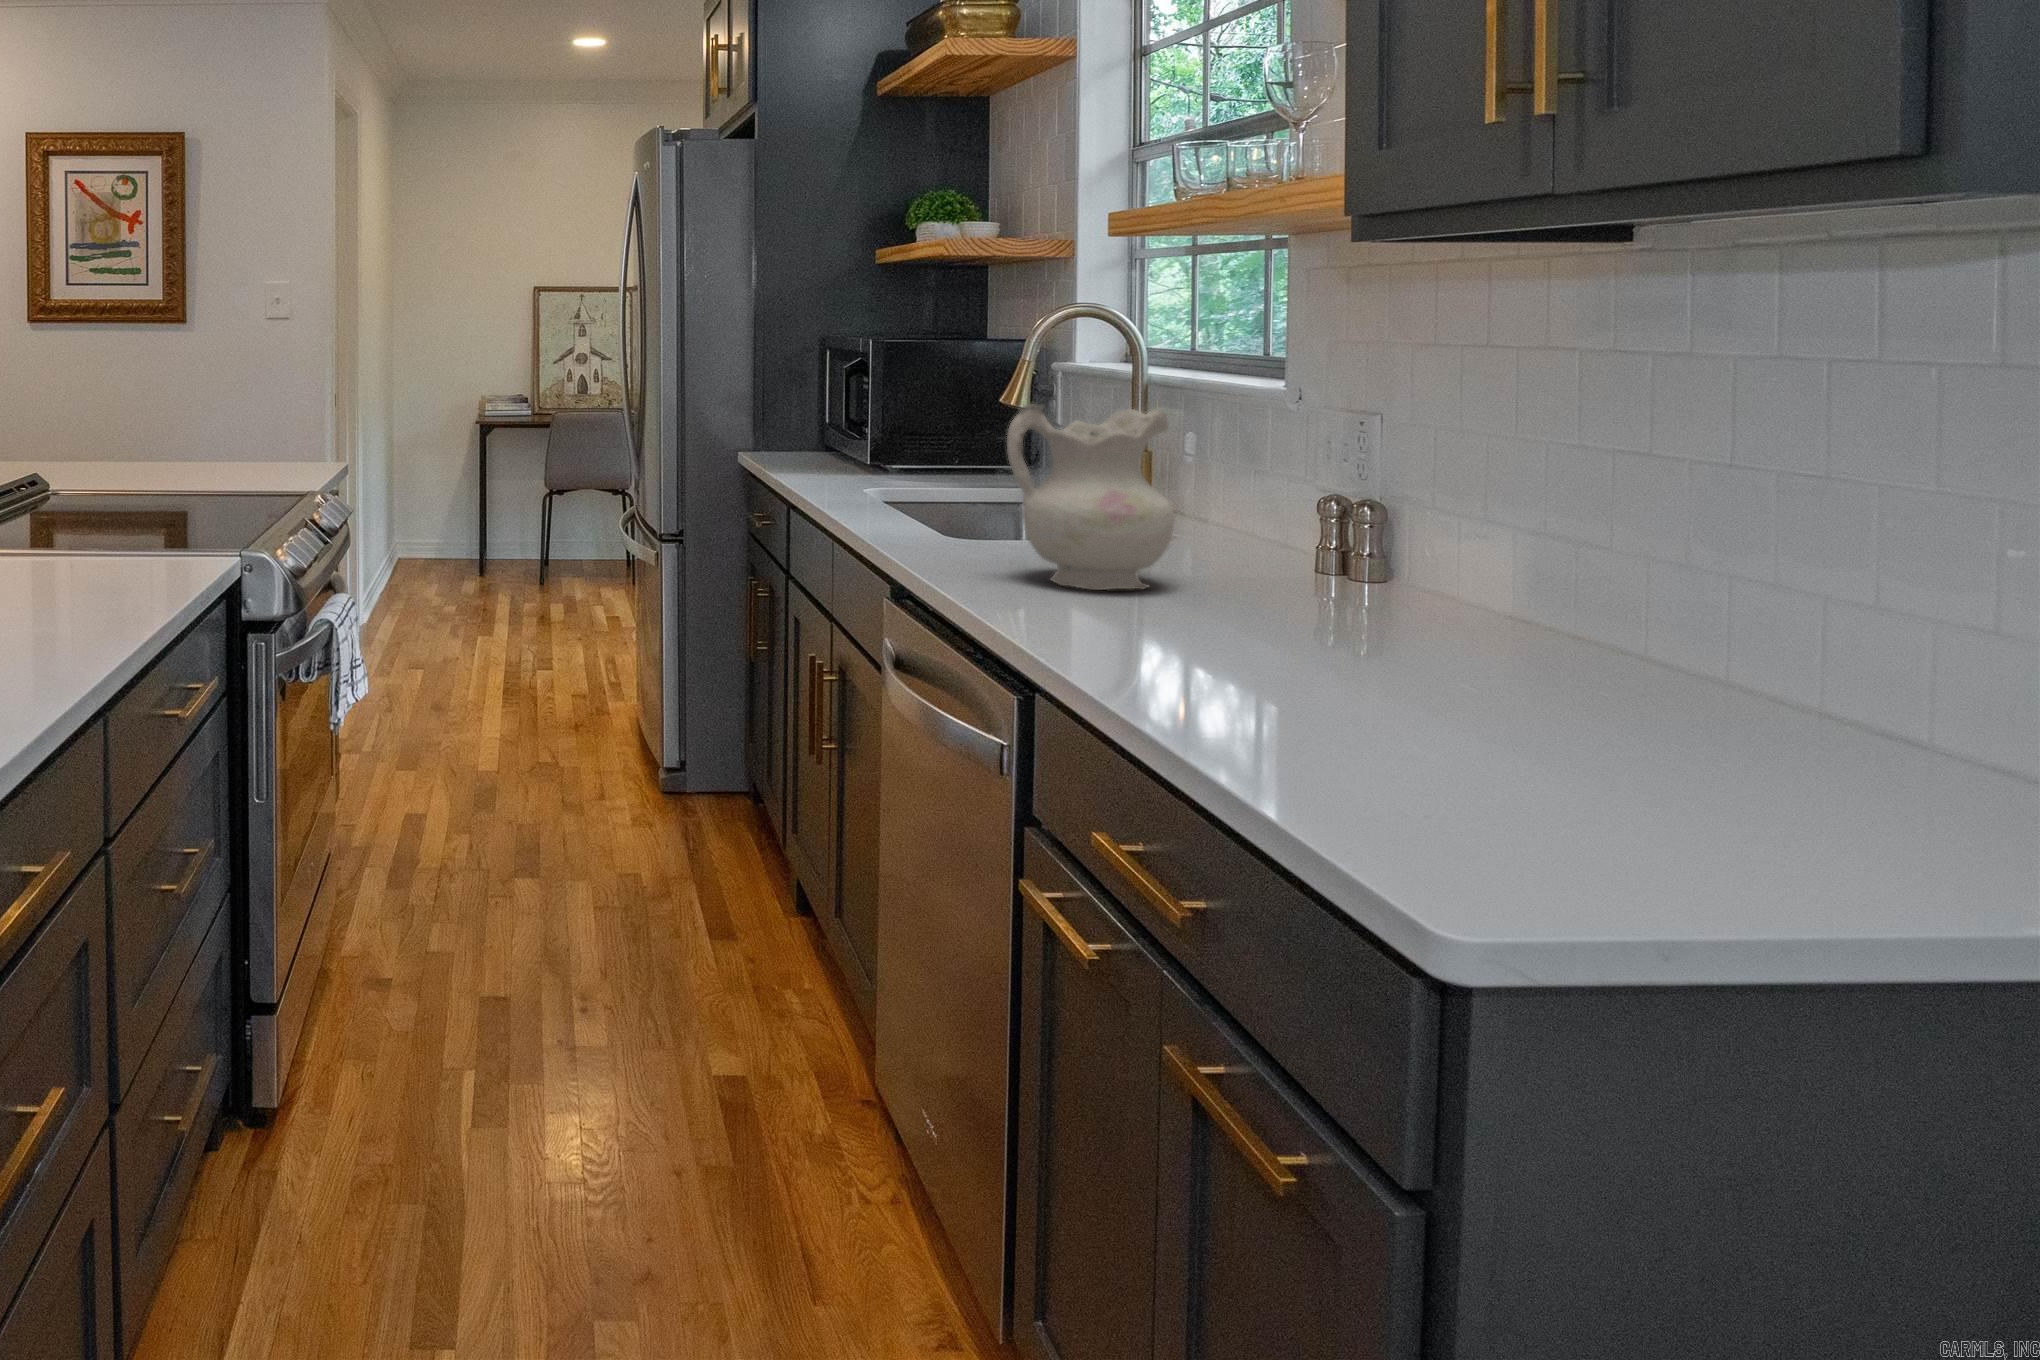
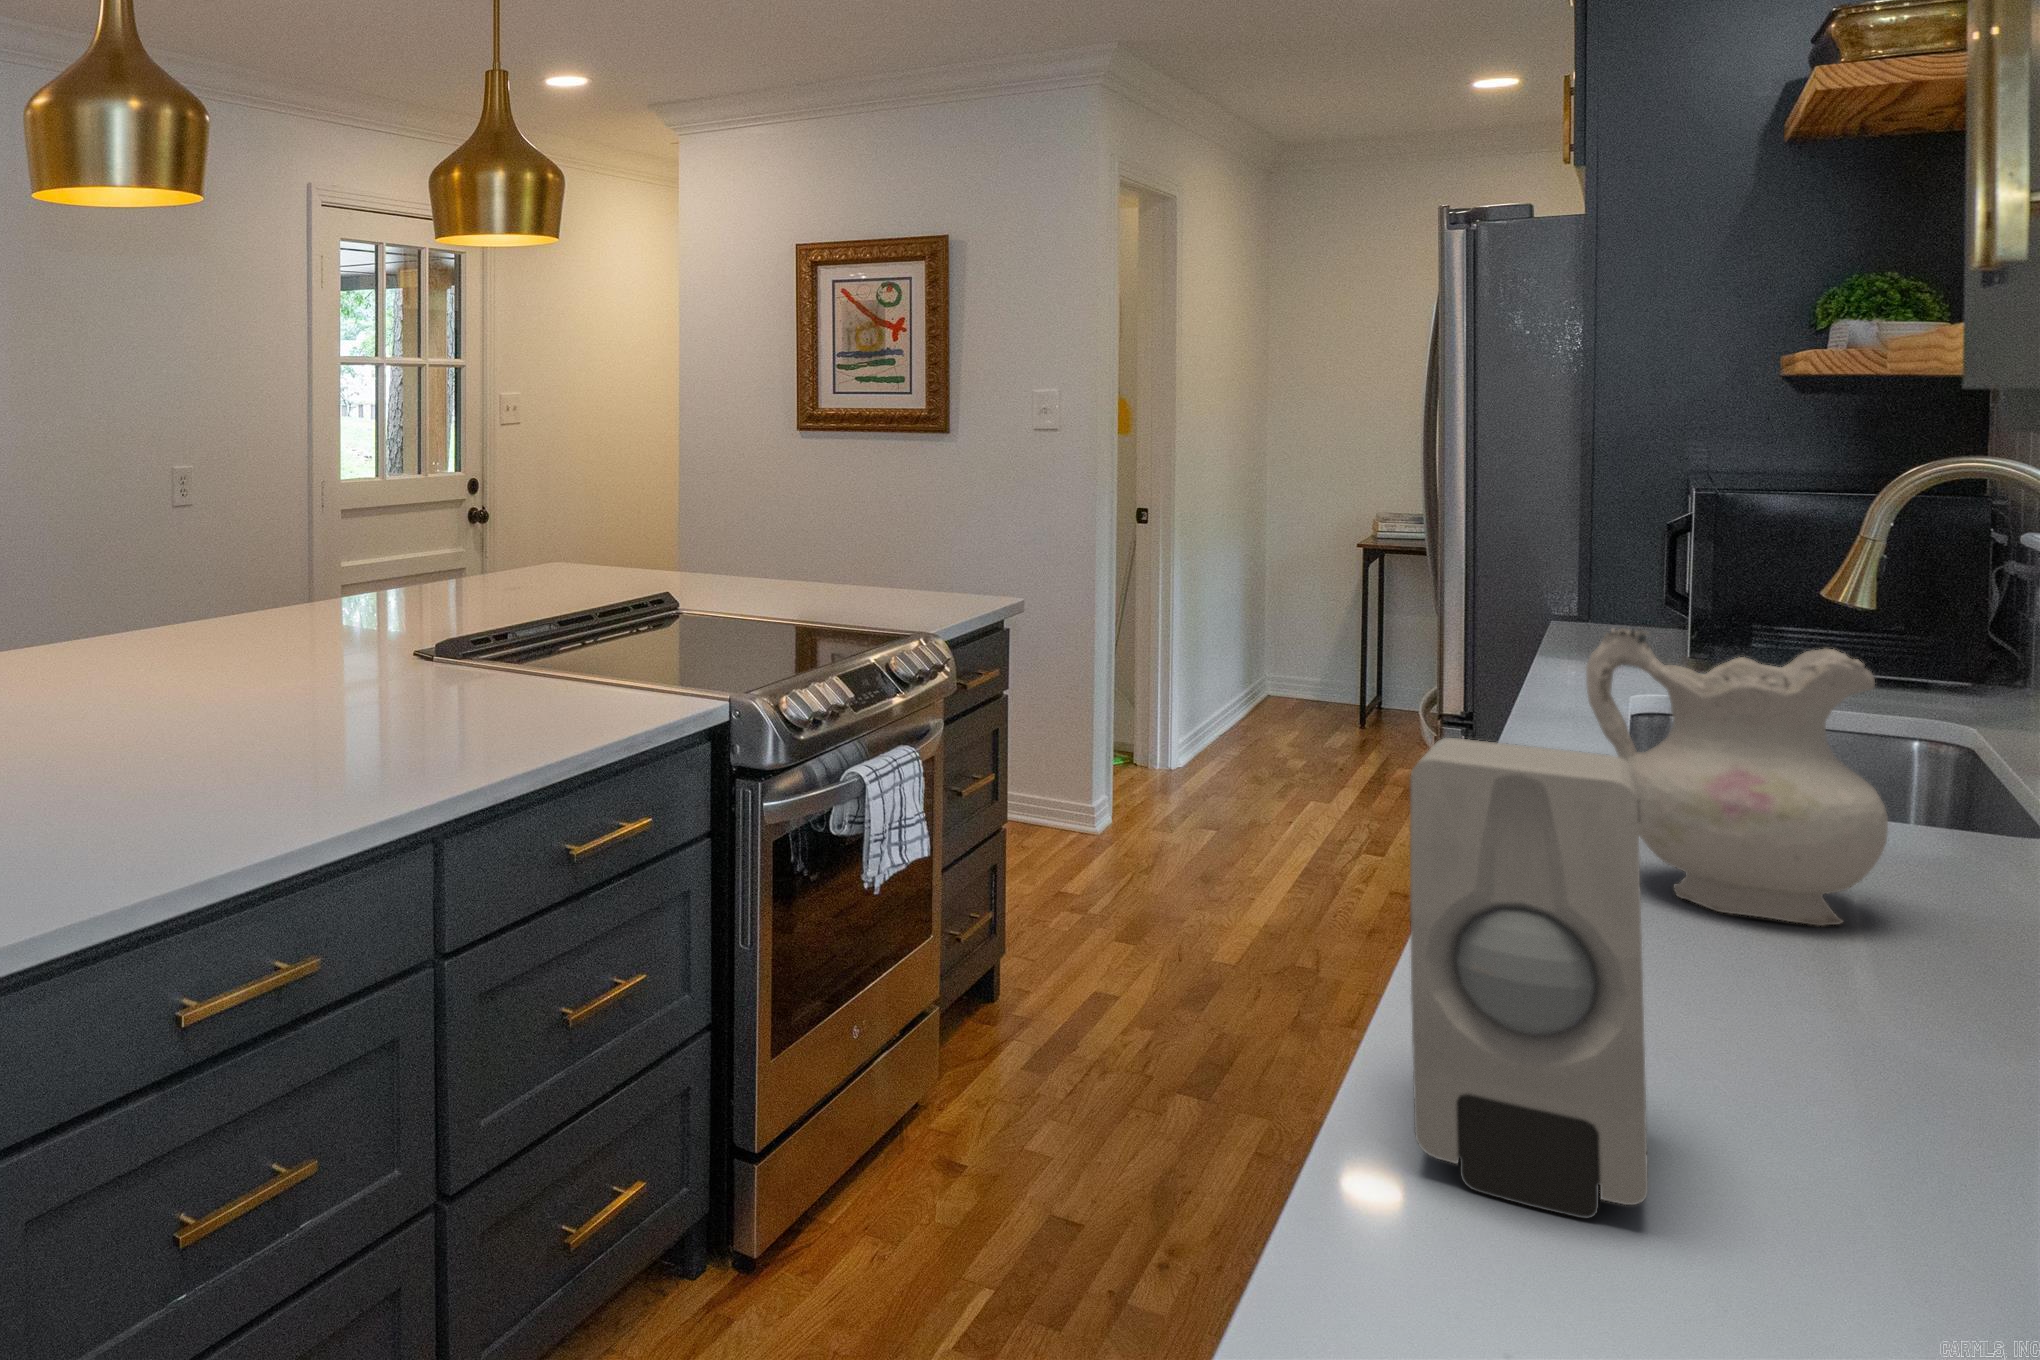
soap dispenser: none [1164,456,1399,759] -> present [1410,738,1648,1218]

